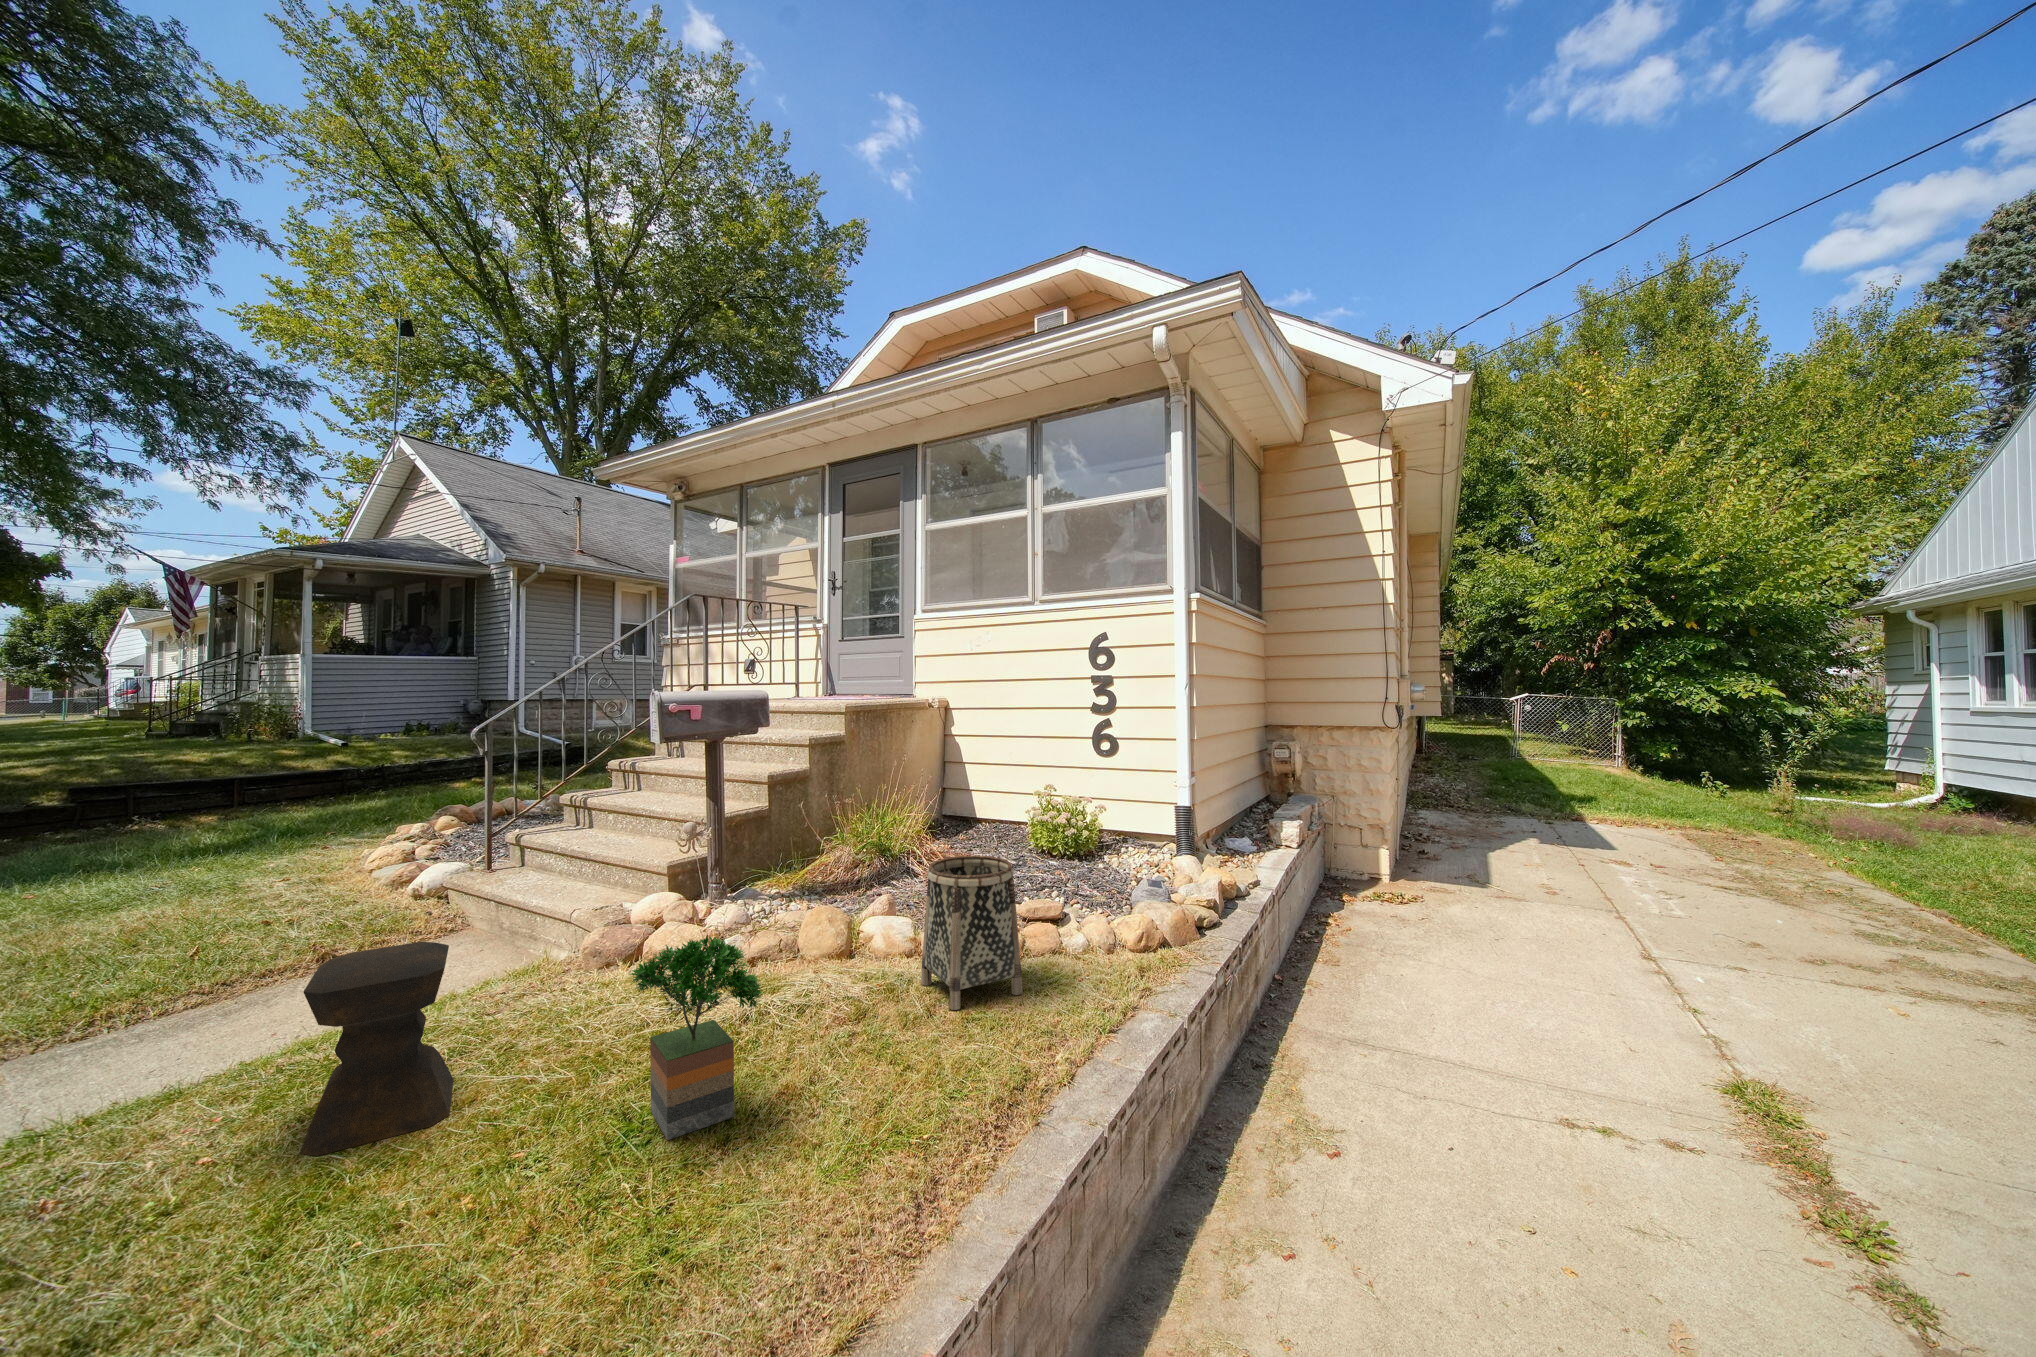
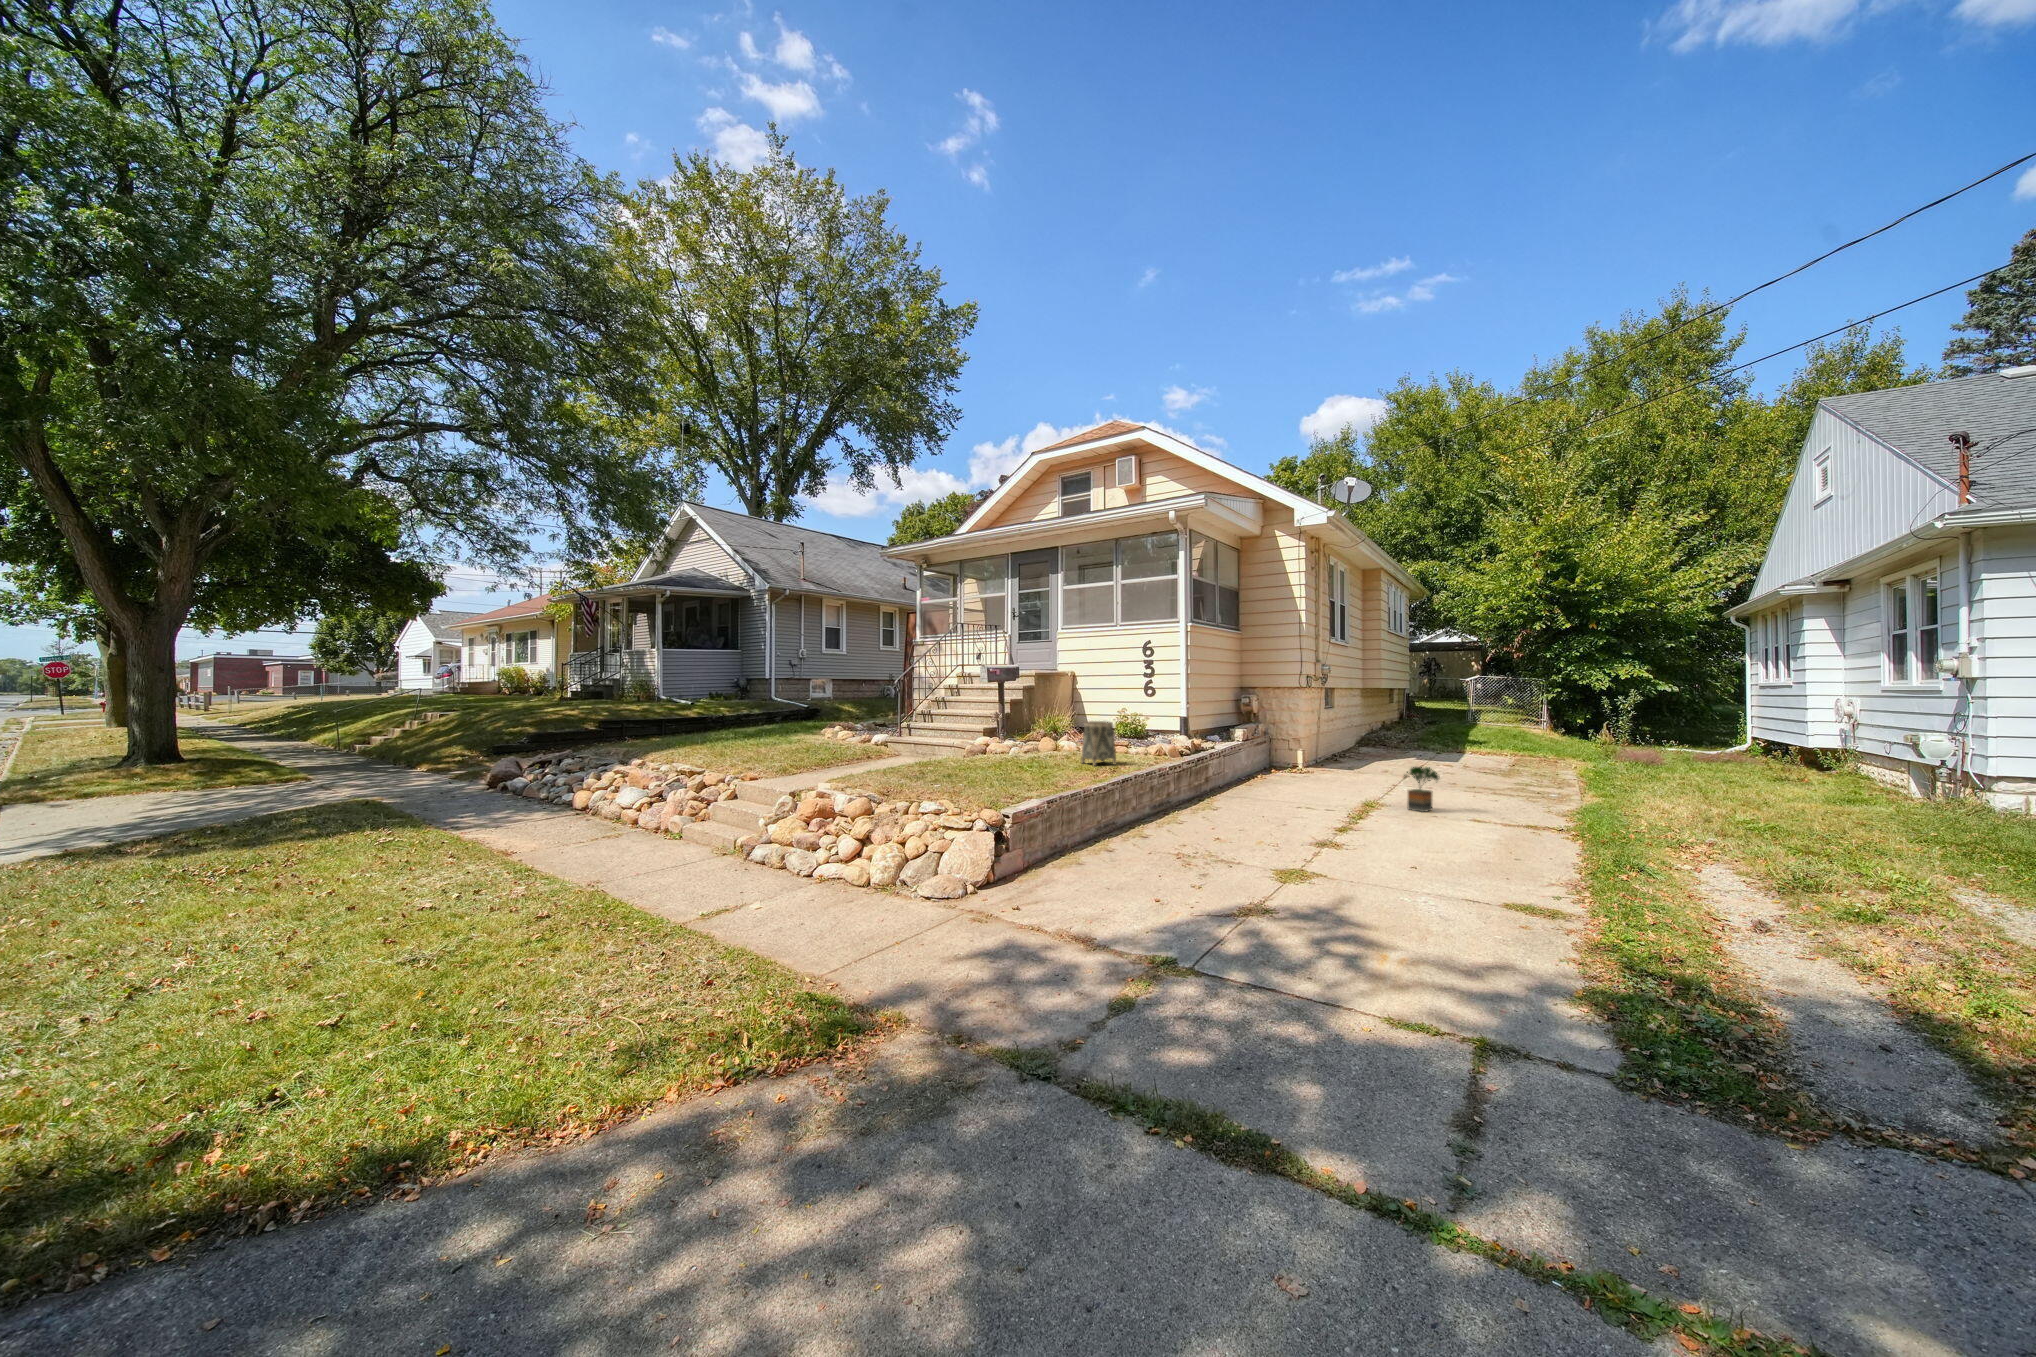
potted tree: present [630,936,762,1140] -> present [1404,766,1440,812]
stool: present [300,942,454,1156] -> none [930,731,966,775]

